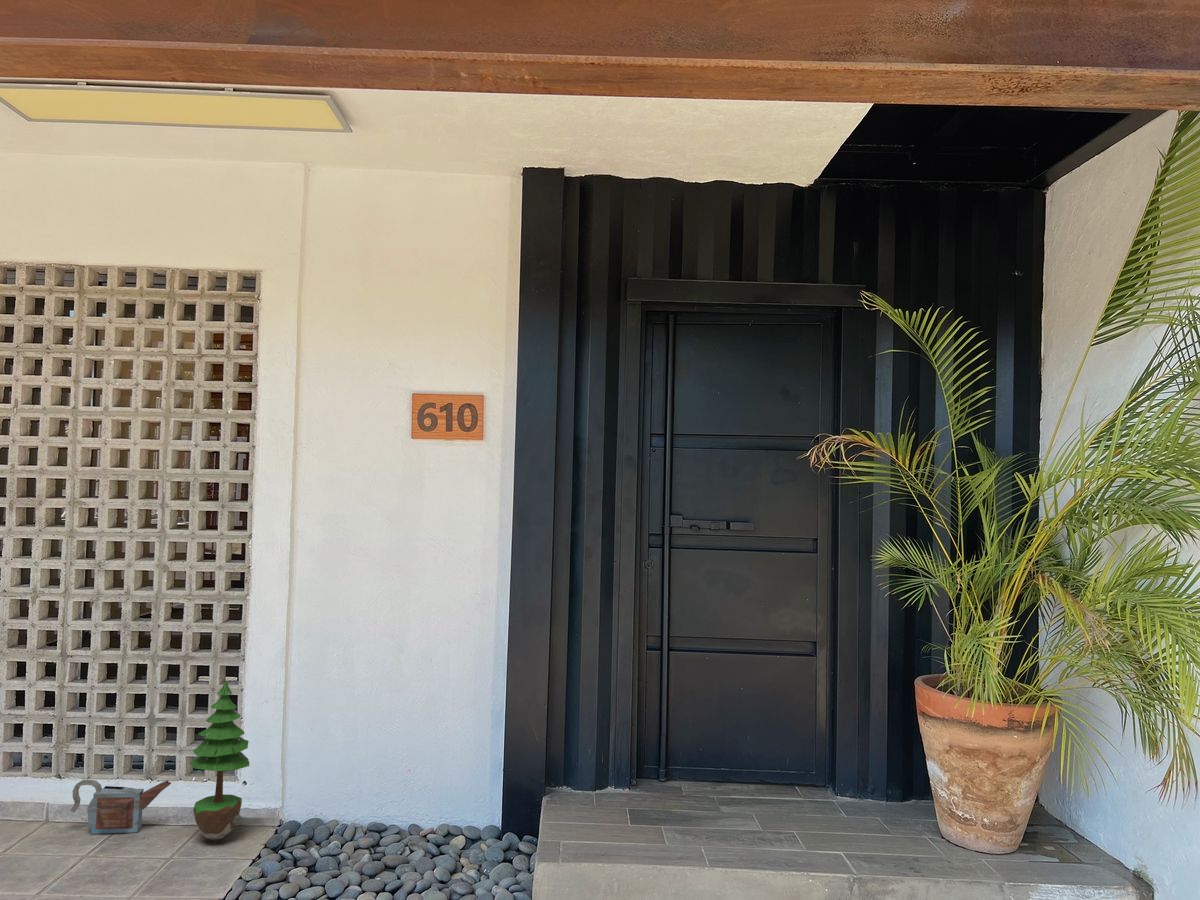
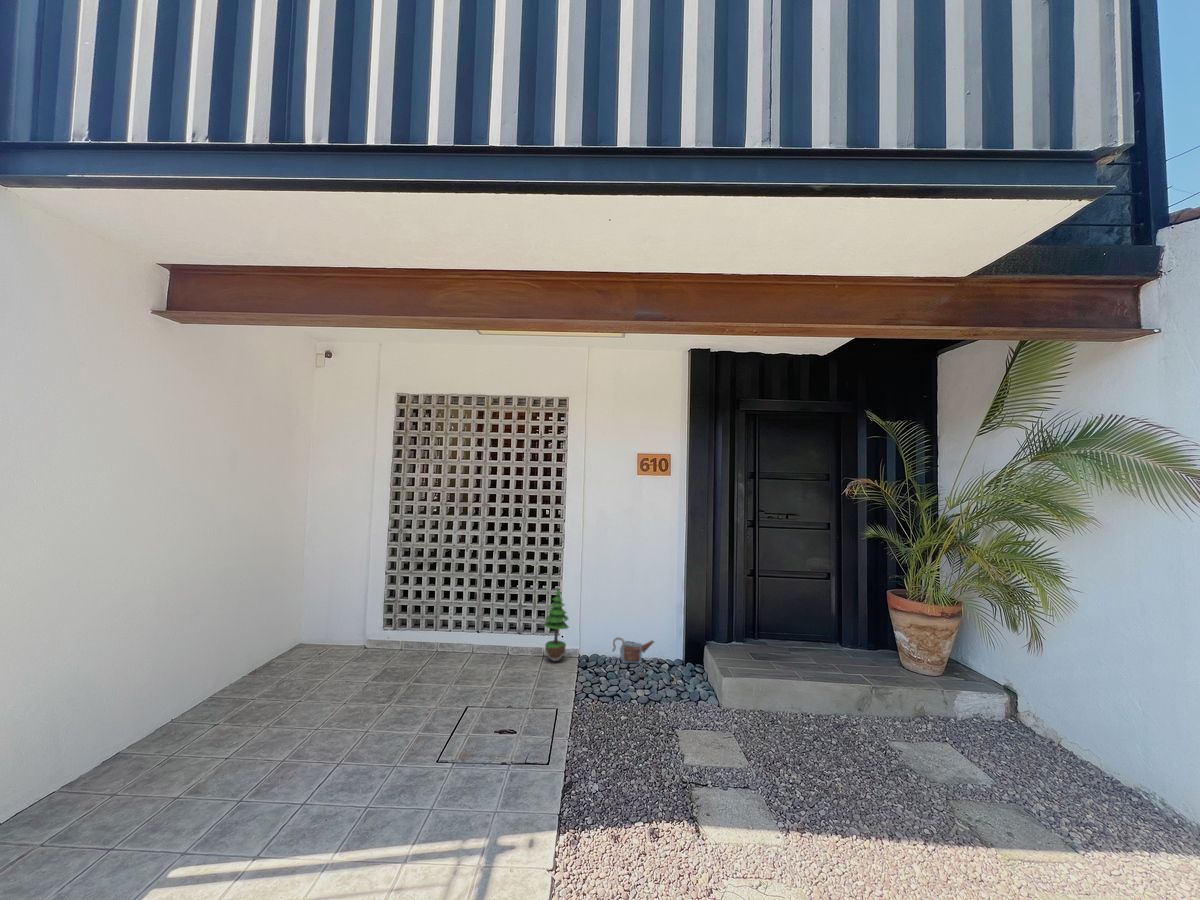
watering can: present [71,779,171,834] -> present [613,637,654,664]

